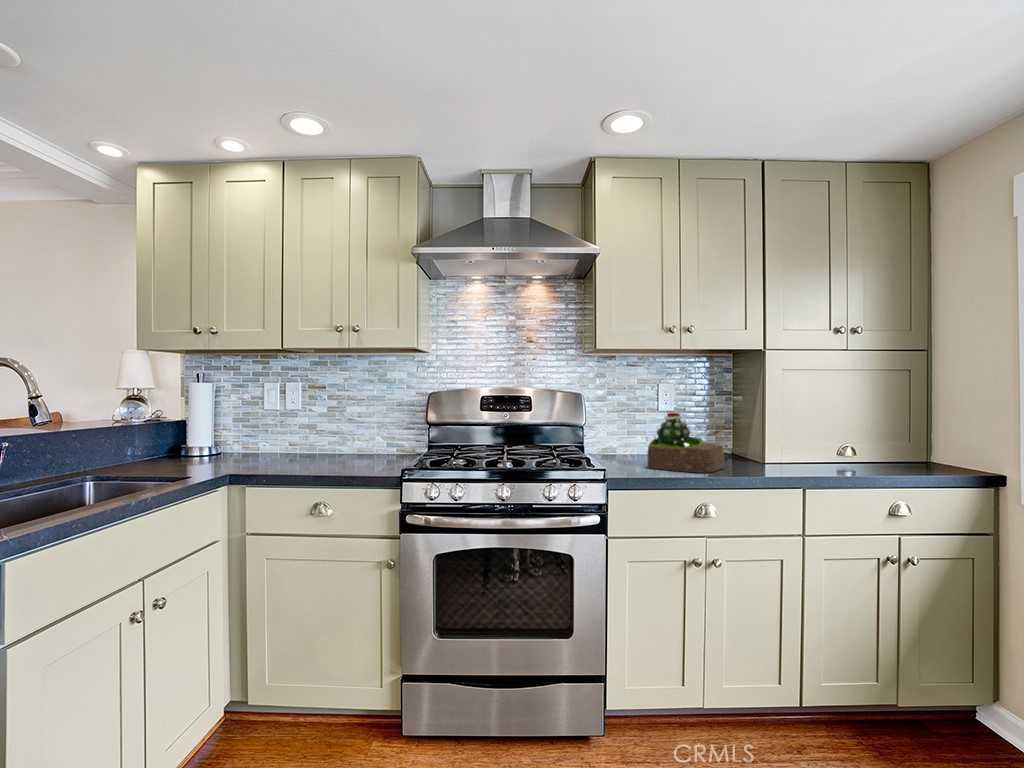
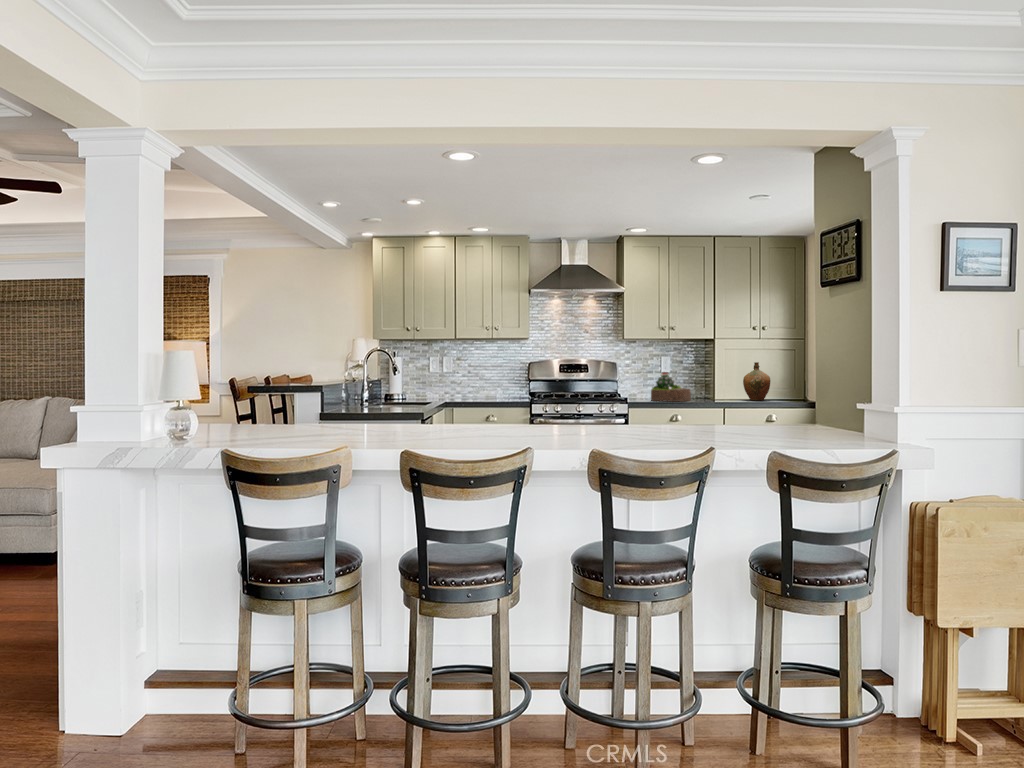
ceramic jug: none [823,395,885,470] -> present [743,362,770,401]

